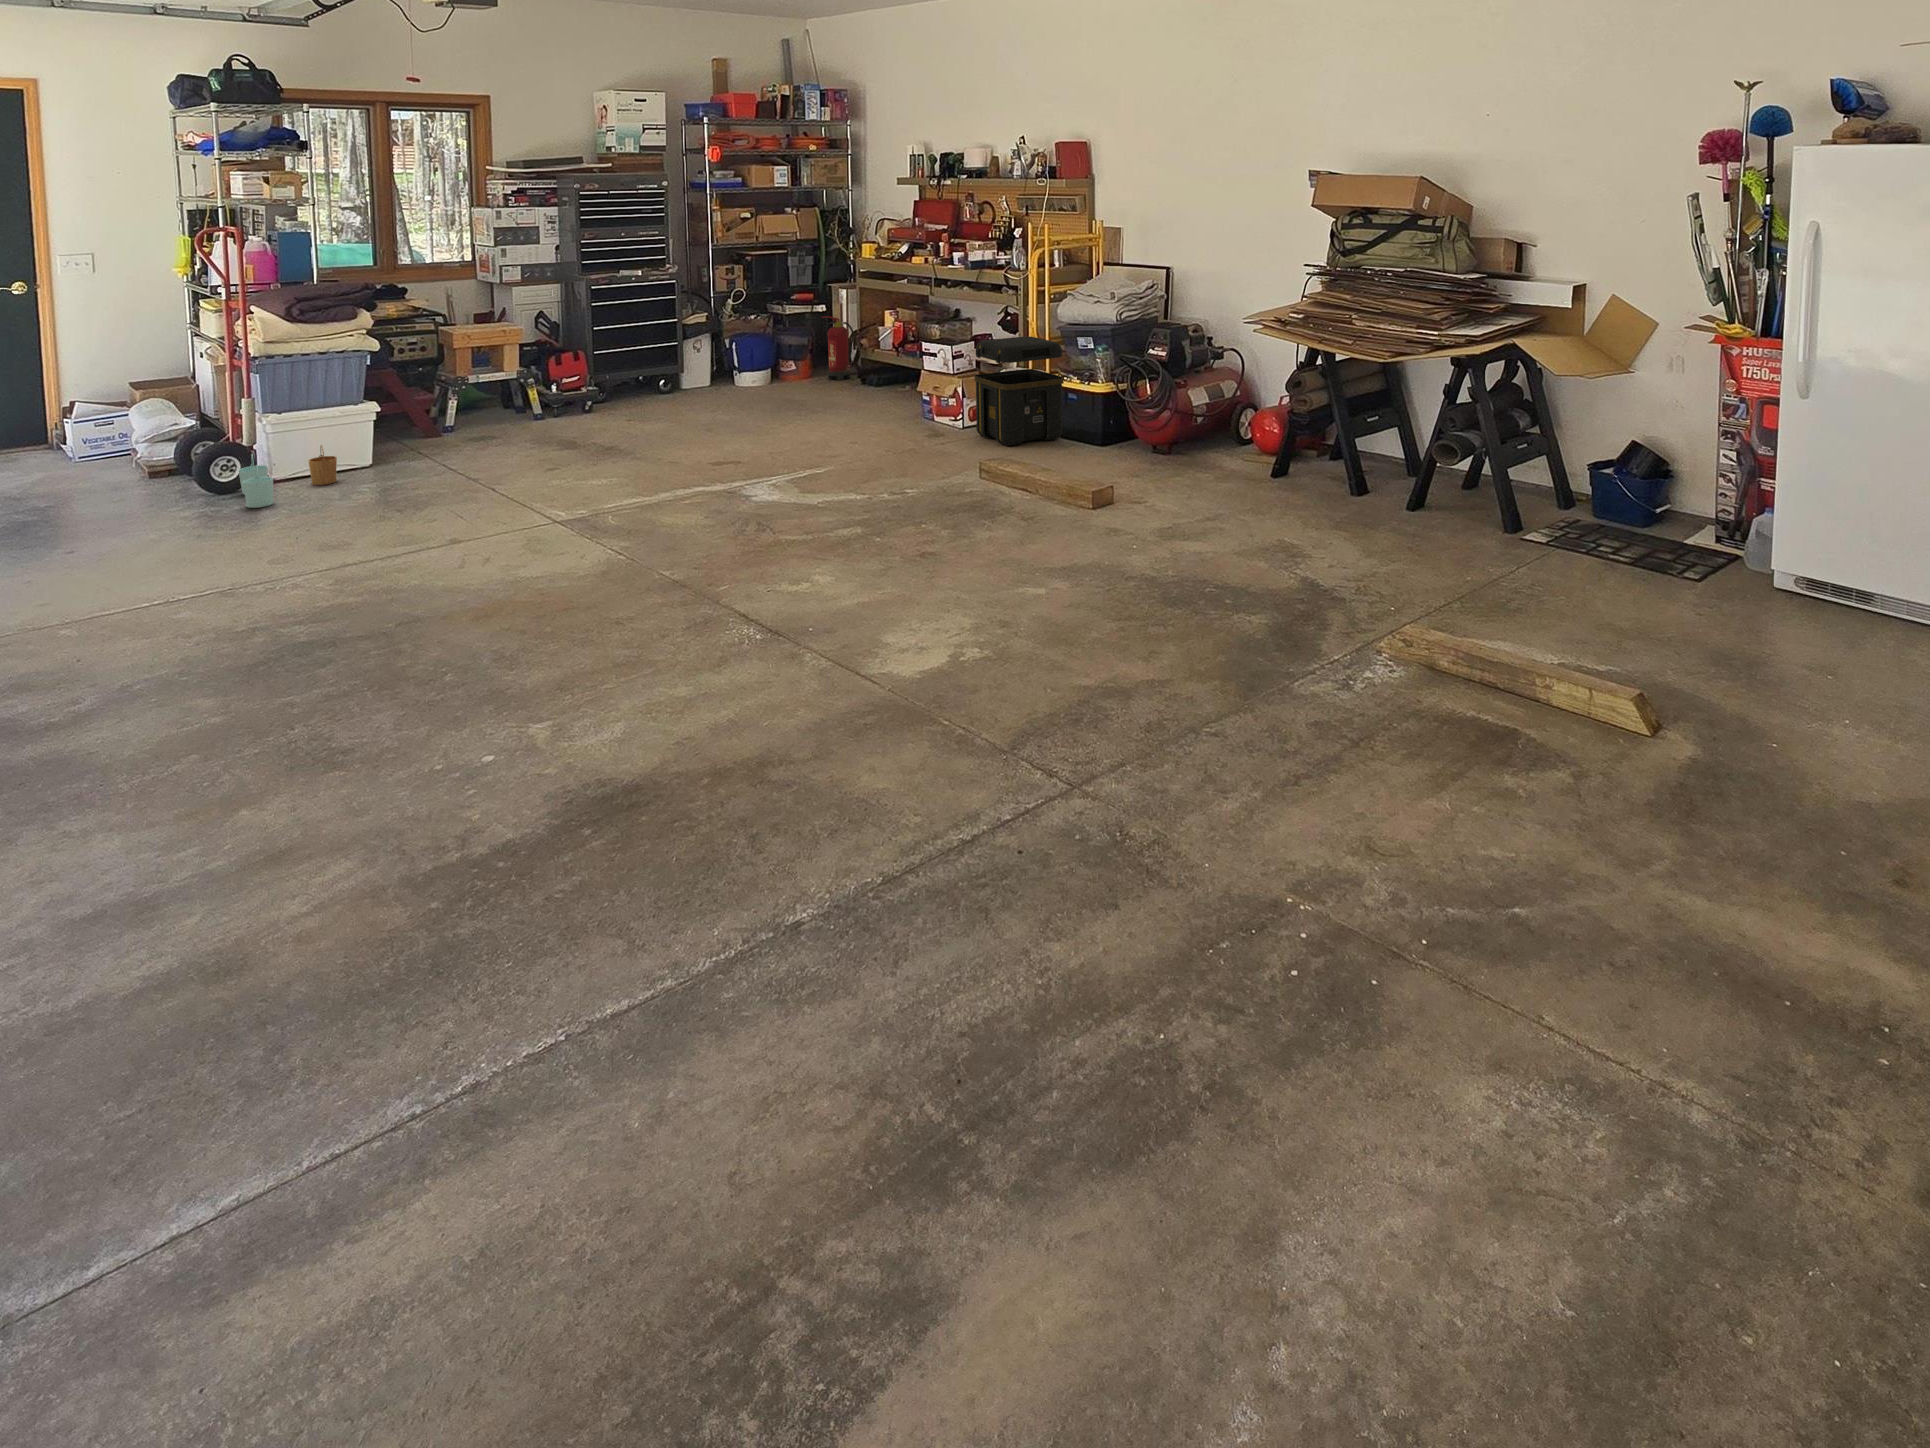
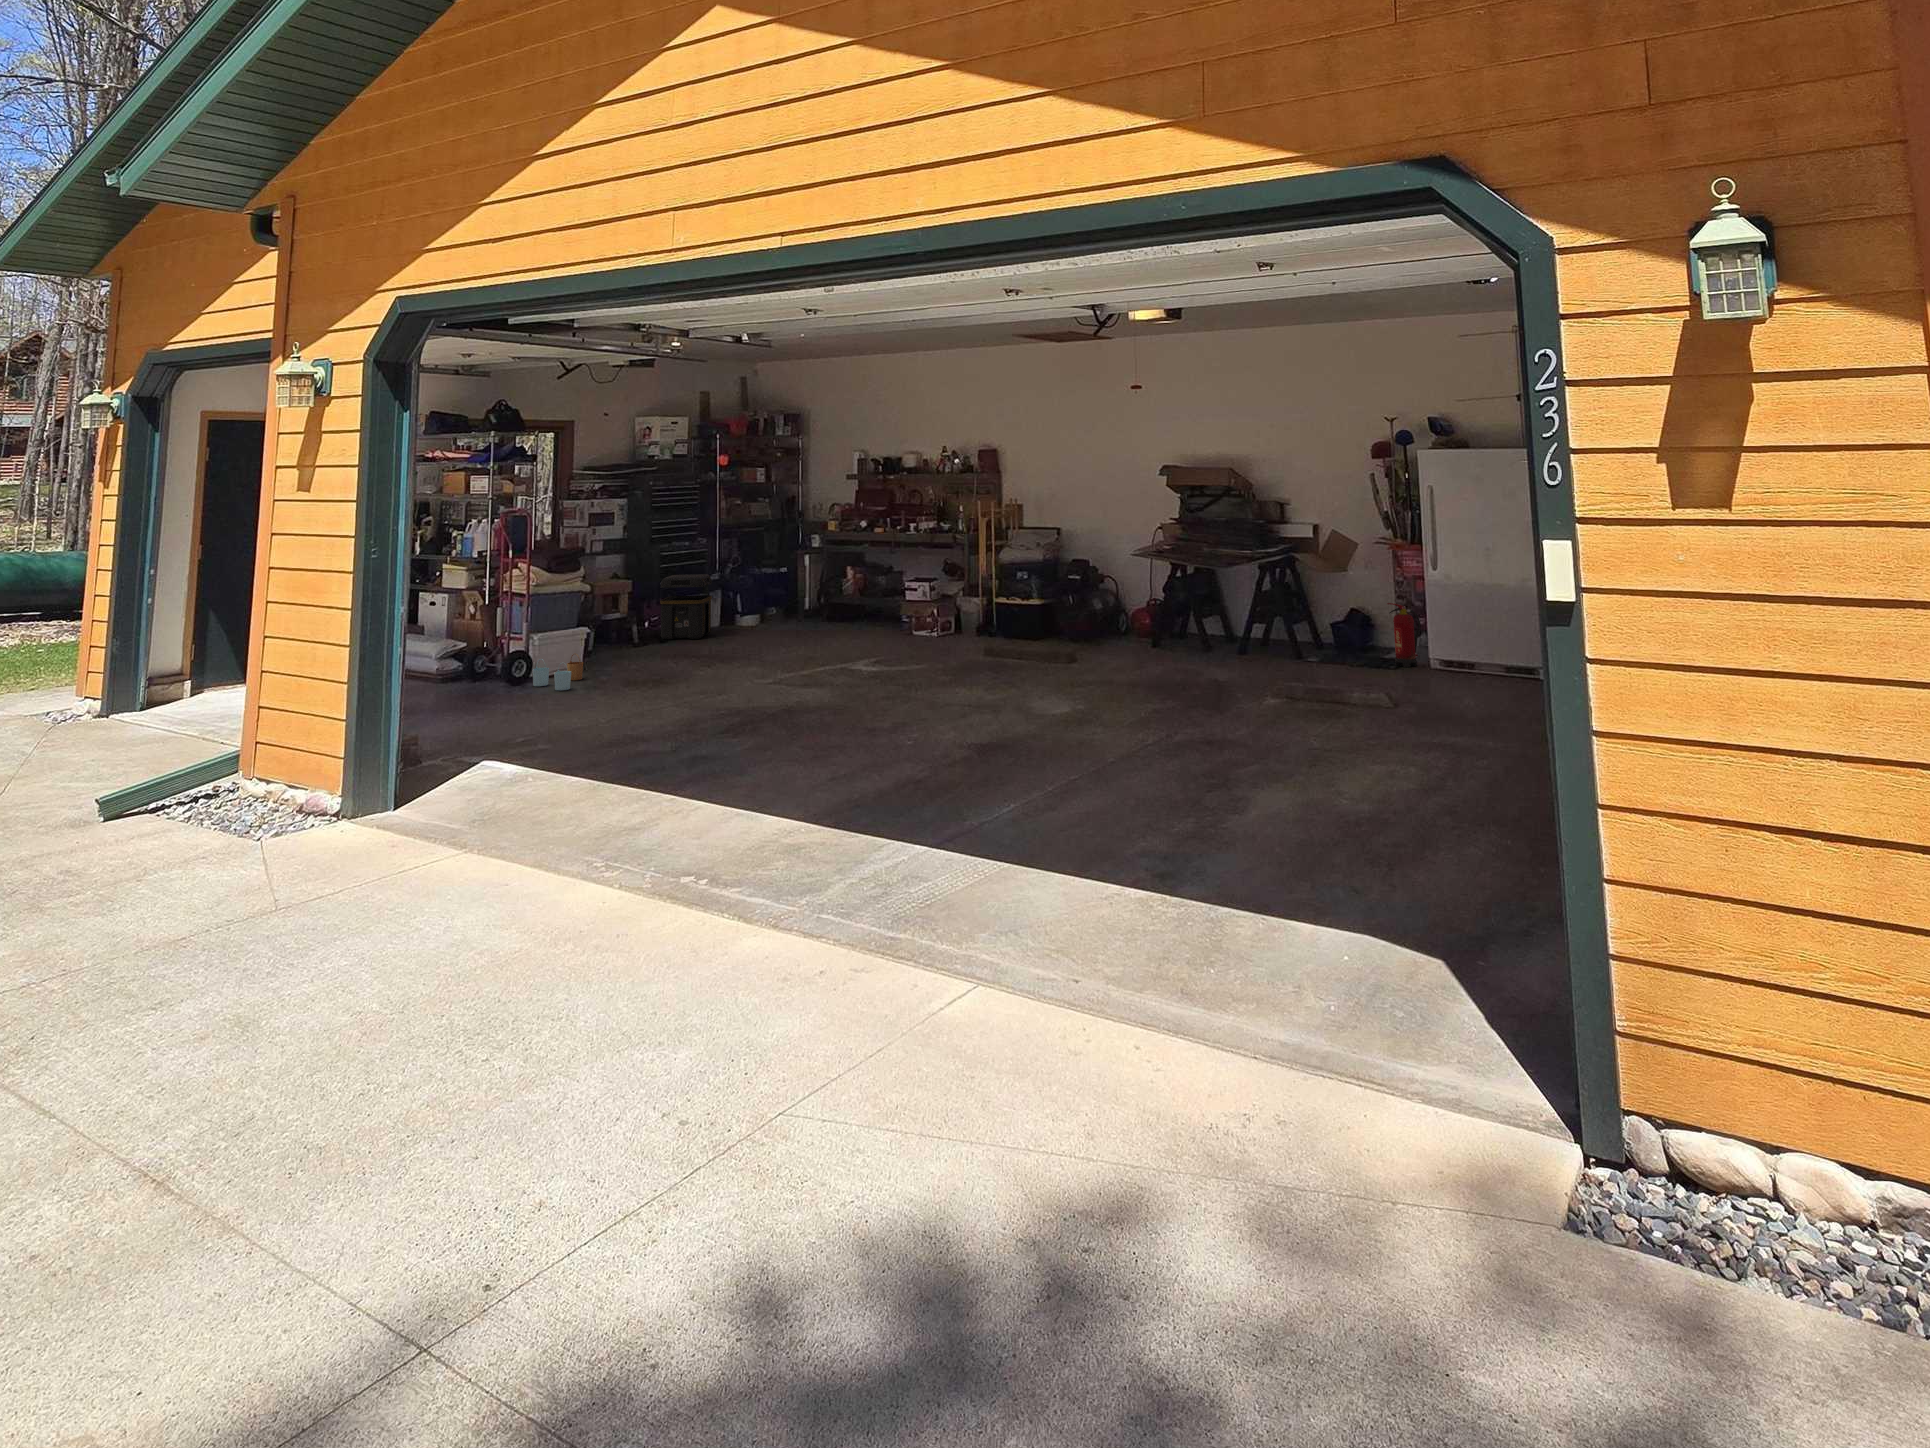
fire extinguisher: present [822,316,854,380] -> present [1387,603,1420,667]
toolbox: present [974,337,1064,446] -> present [660,574,712,639]

